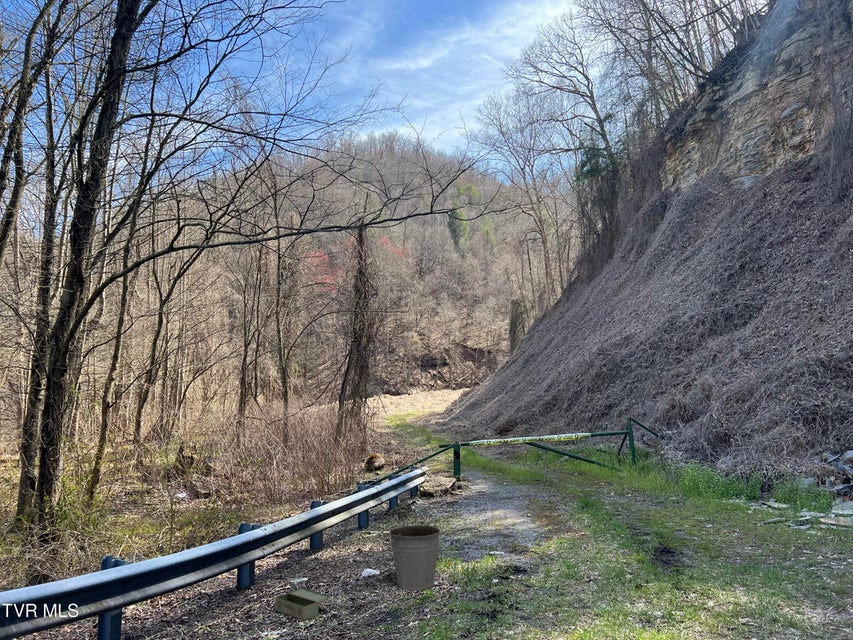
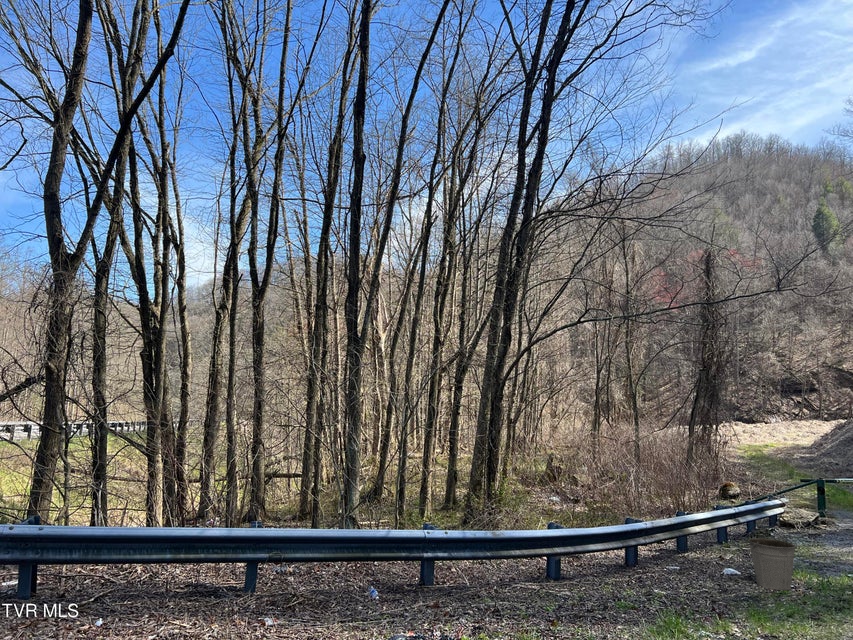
toolbox: present [275,588,331,620] -> none [659,568,702,588]

